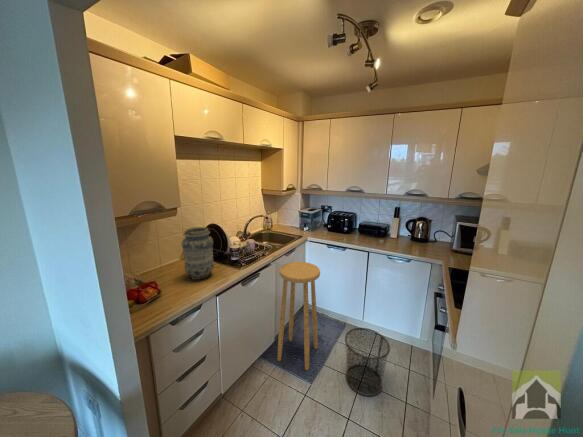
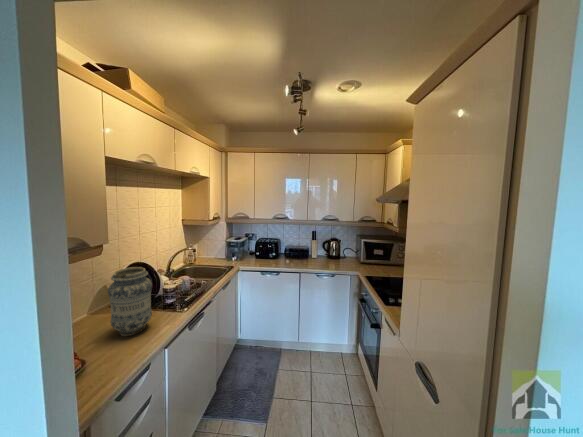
stool: present [277,262,320,371] -> none [221,293,264,413]
waste bin: present [345,328,390,396] -> none [293,346,334,413]

